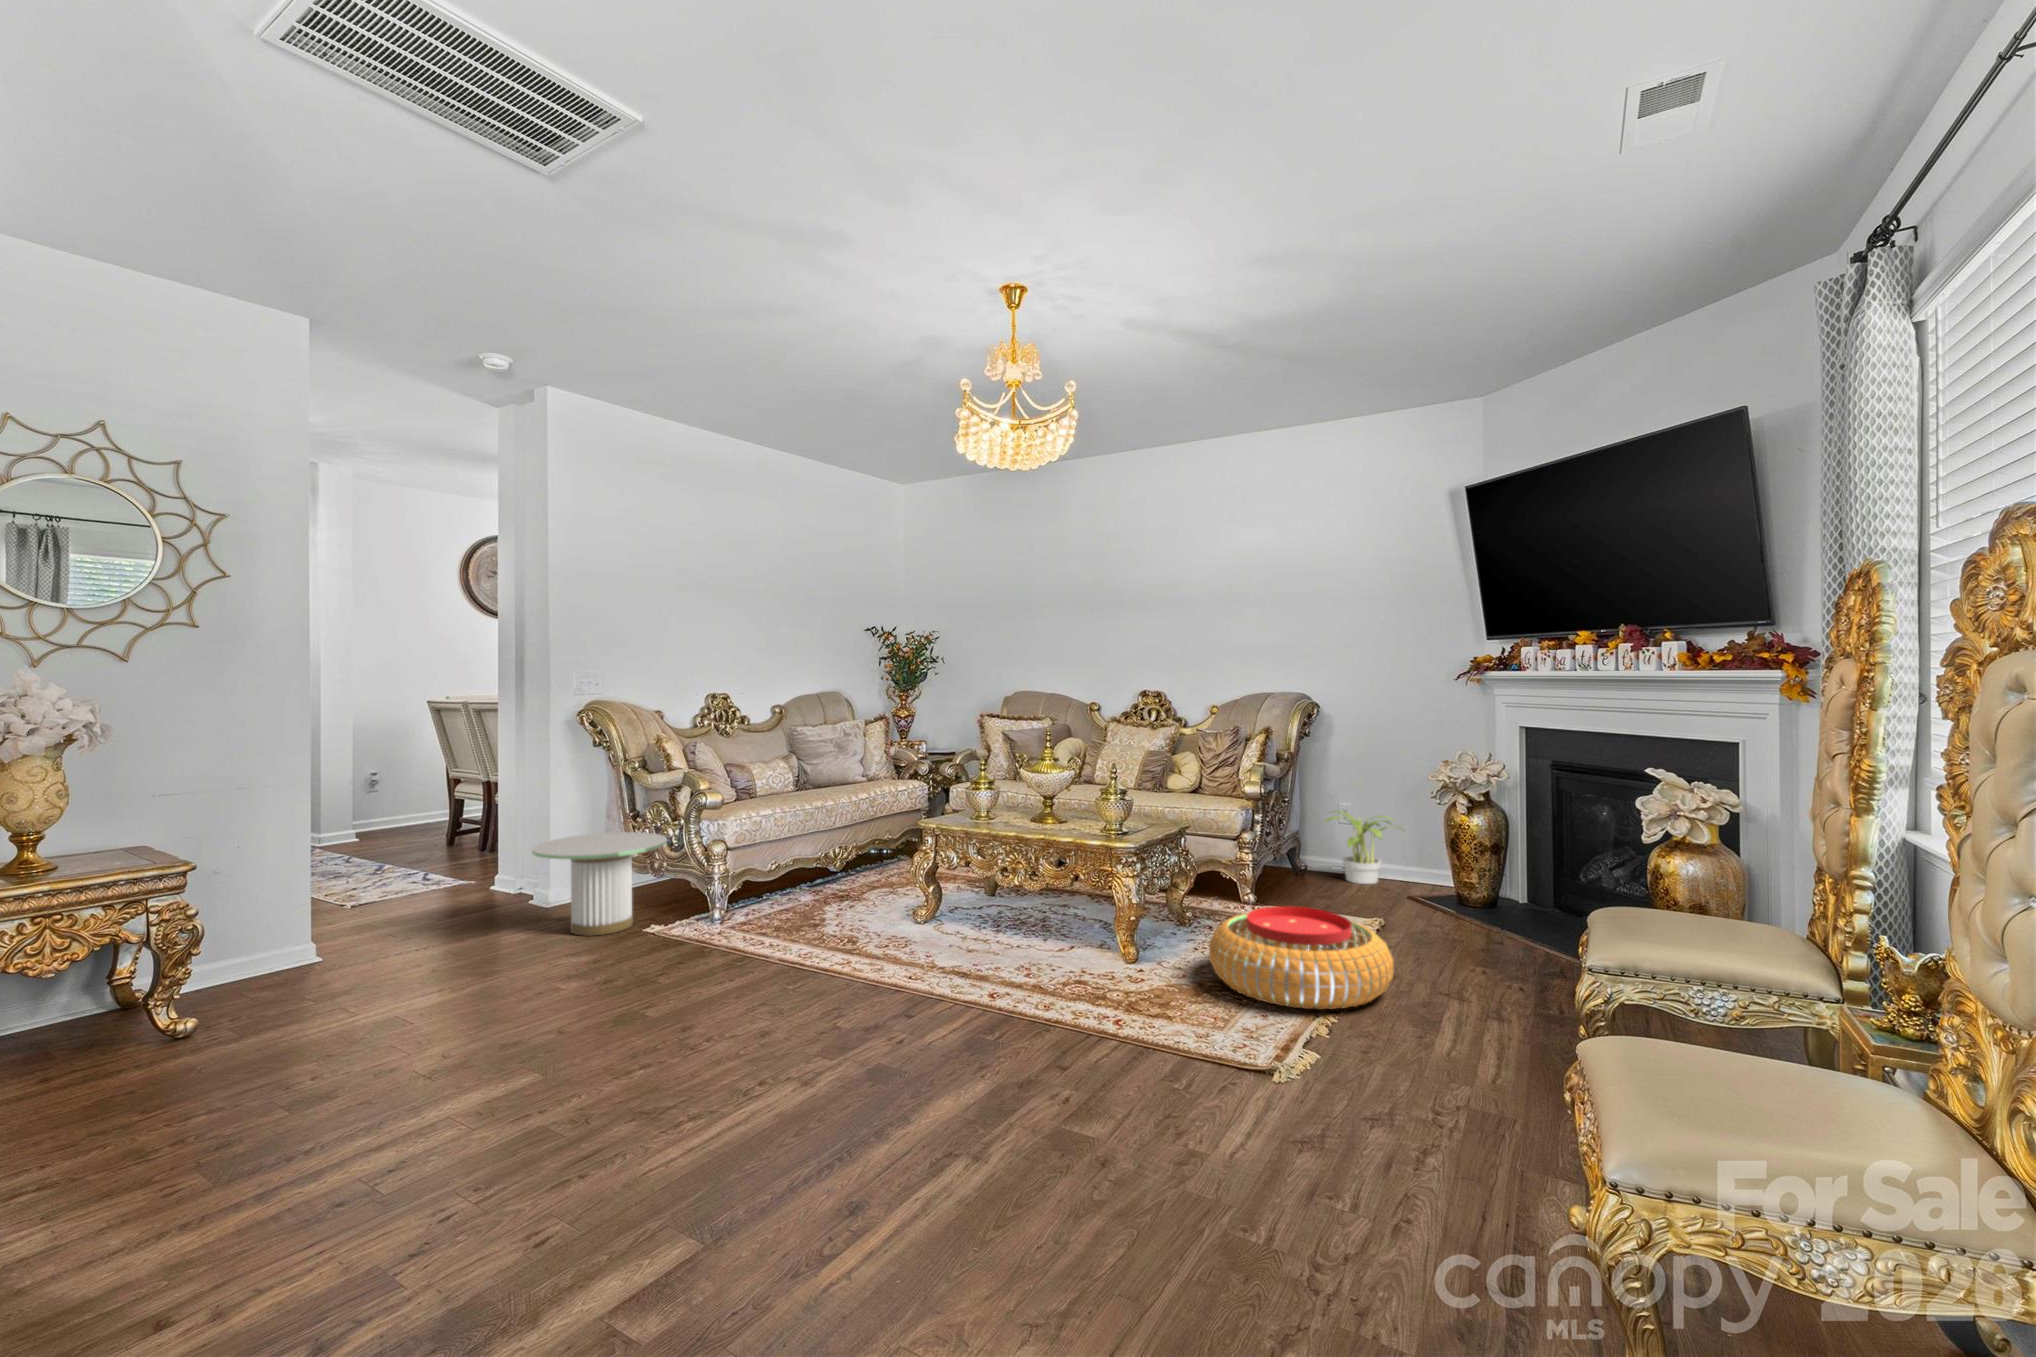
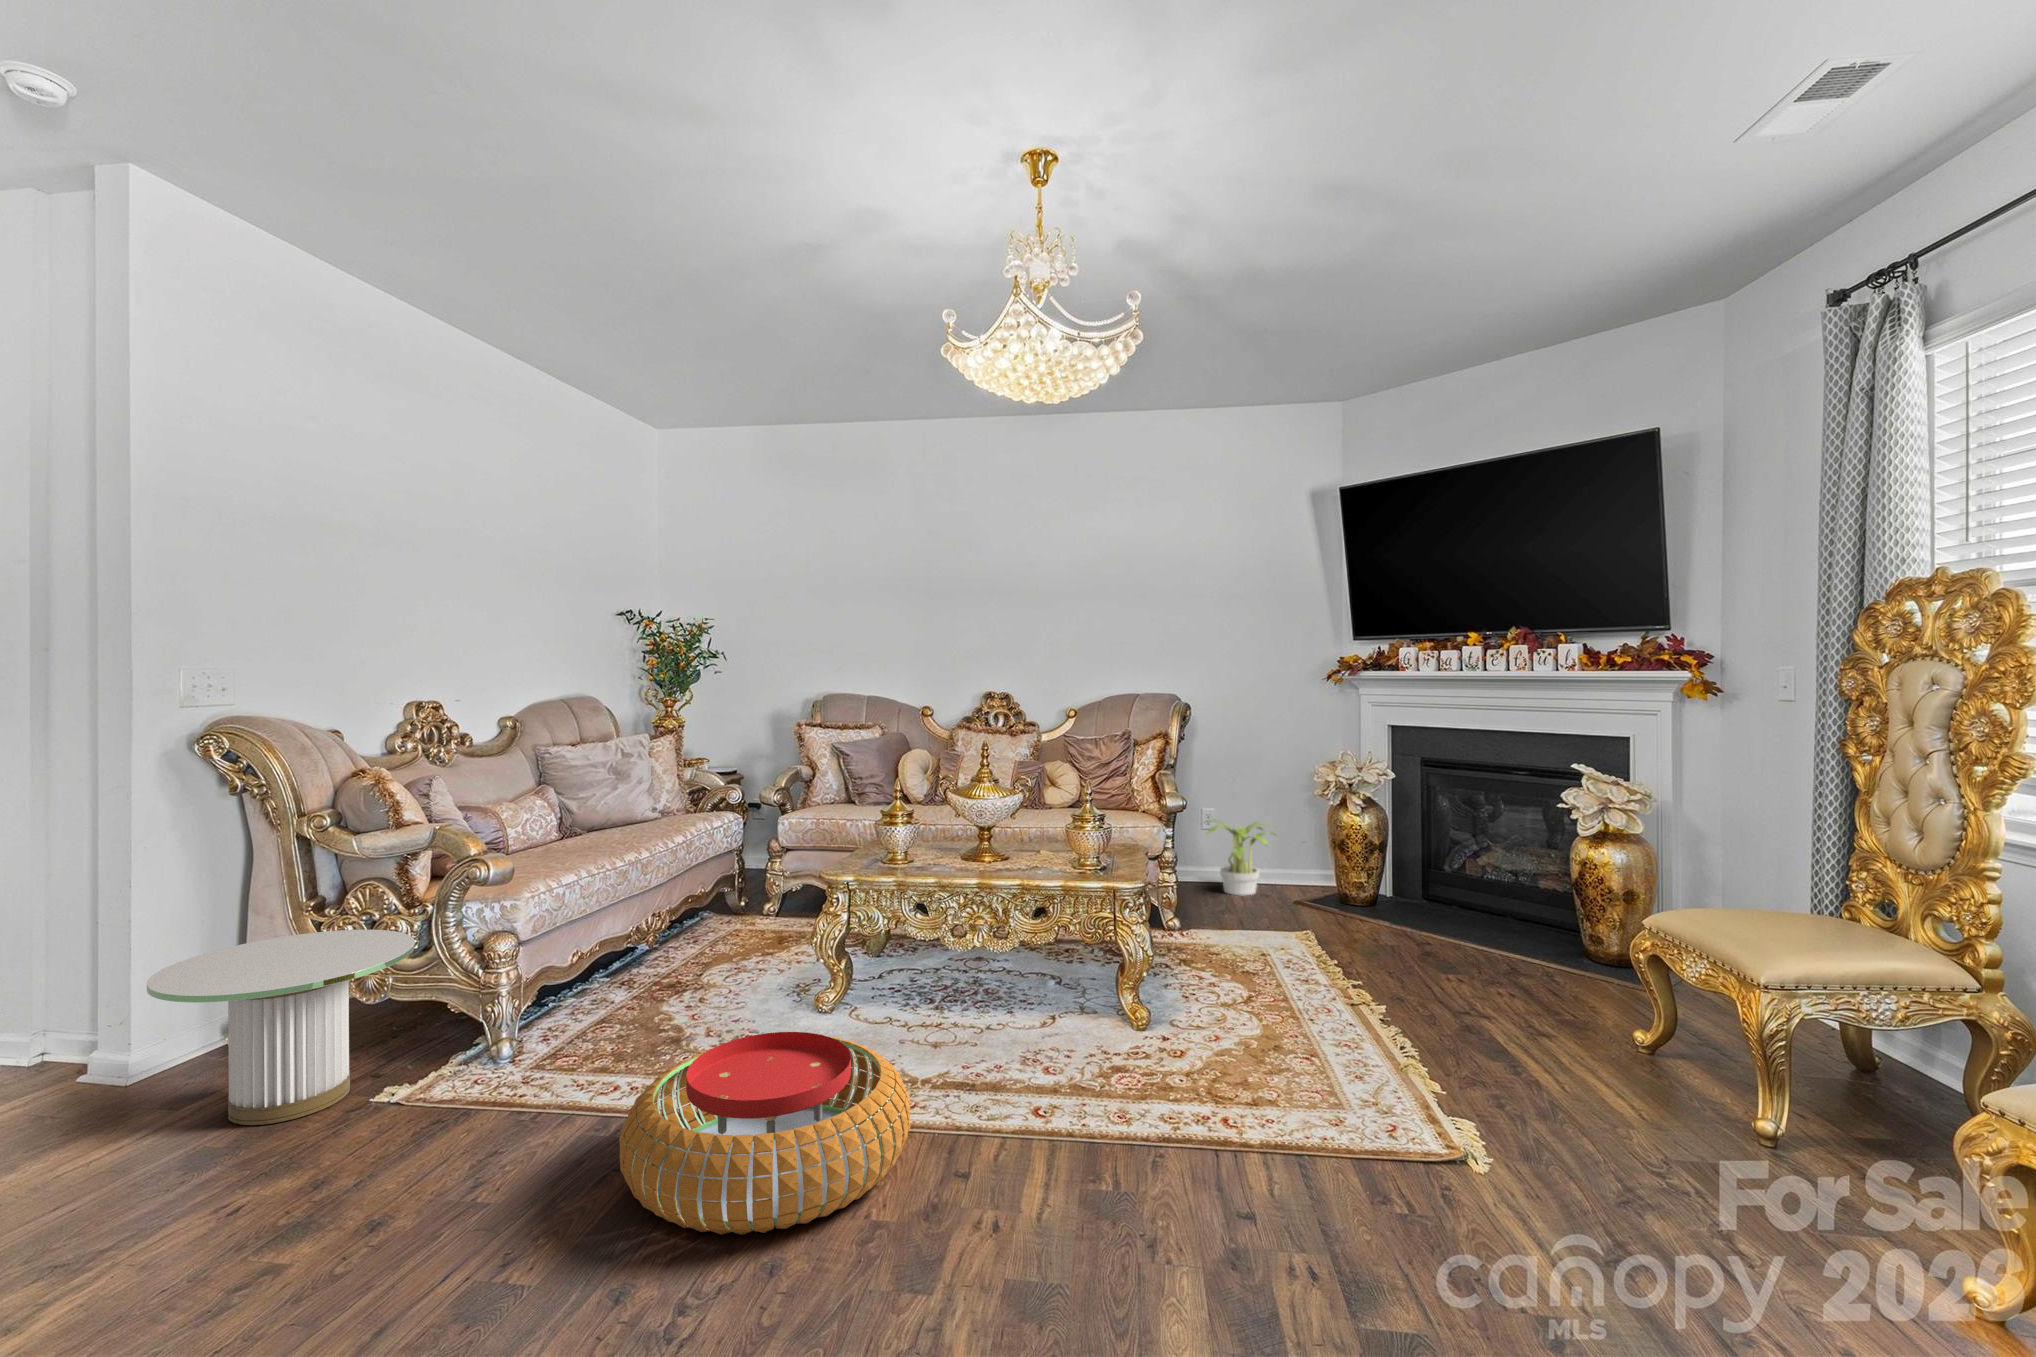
pouf: present [1209,906,1394,1010] -> present [619,1032,910,1235]

